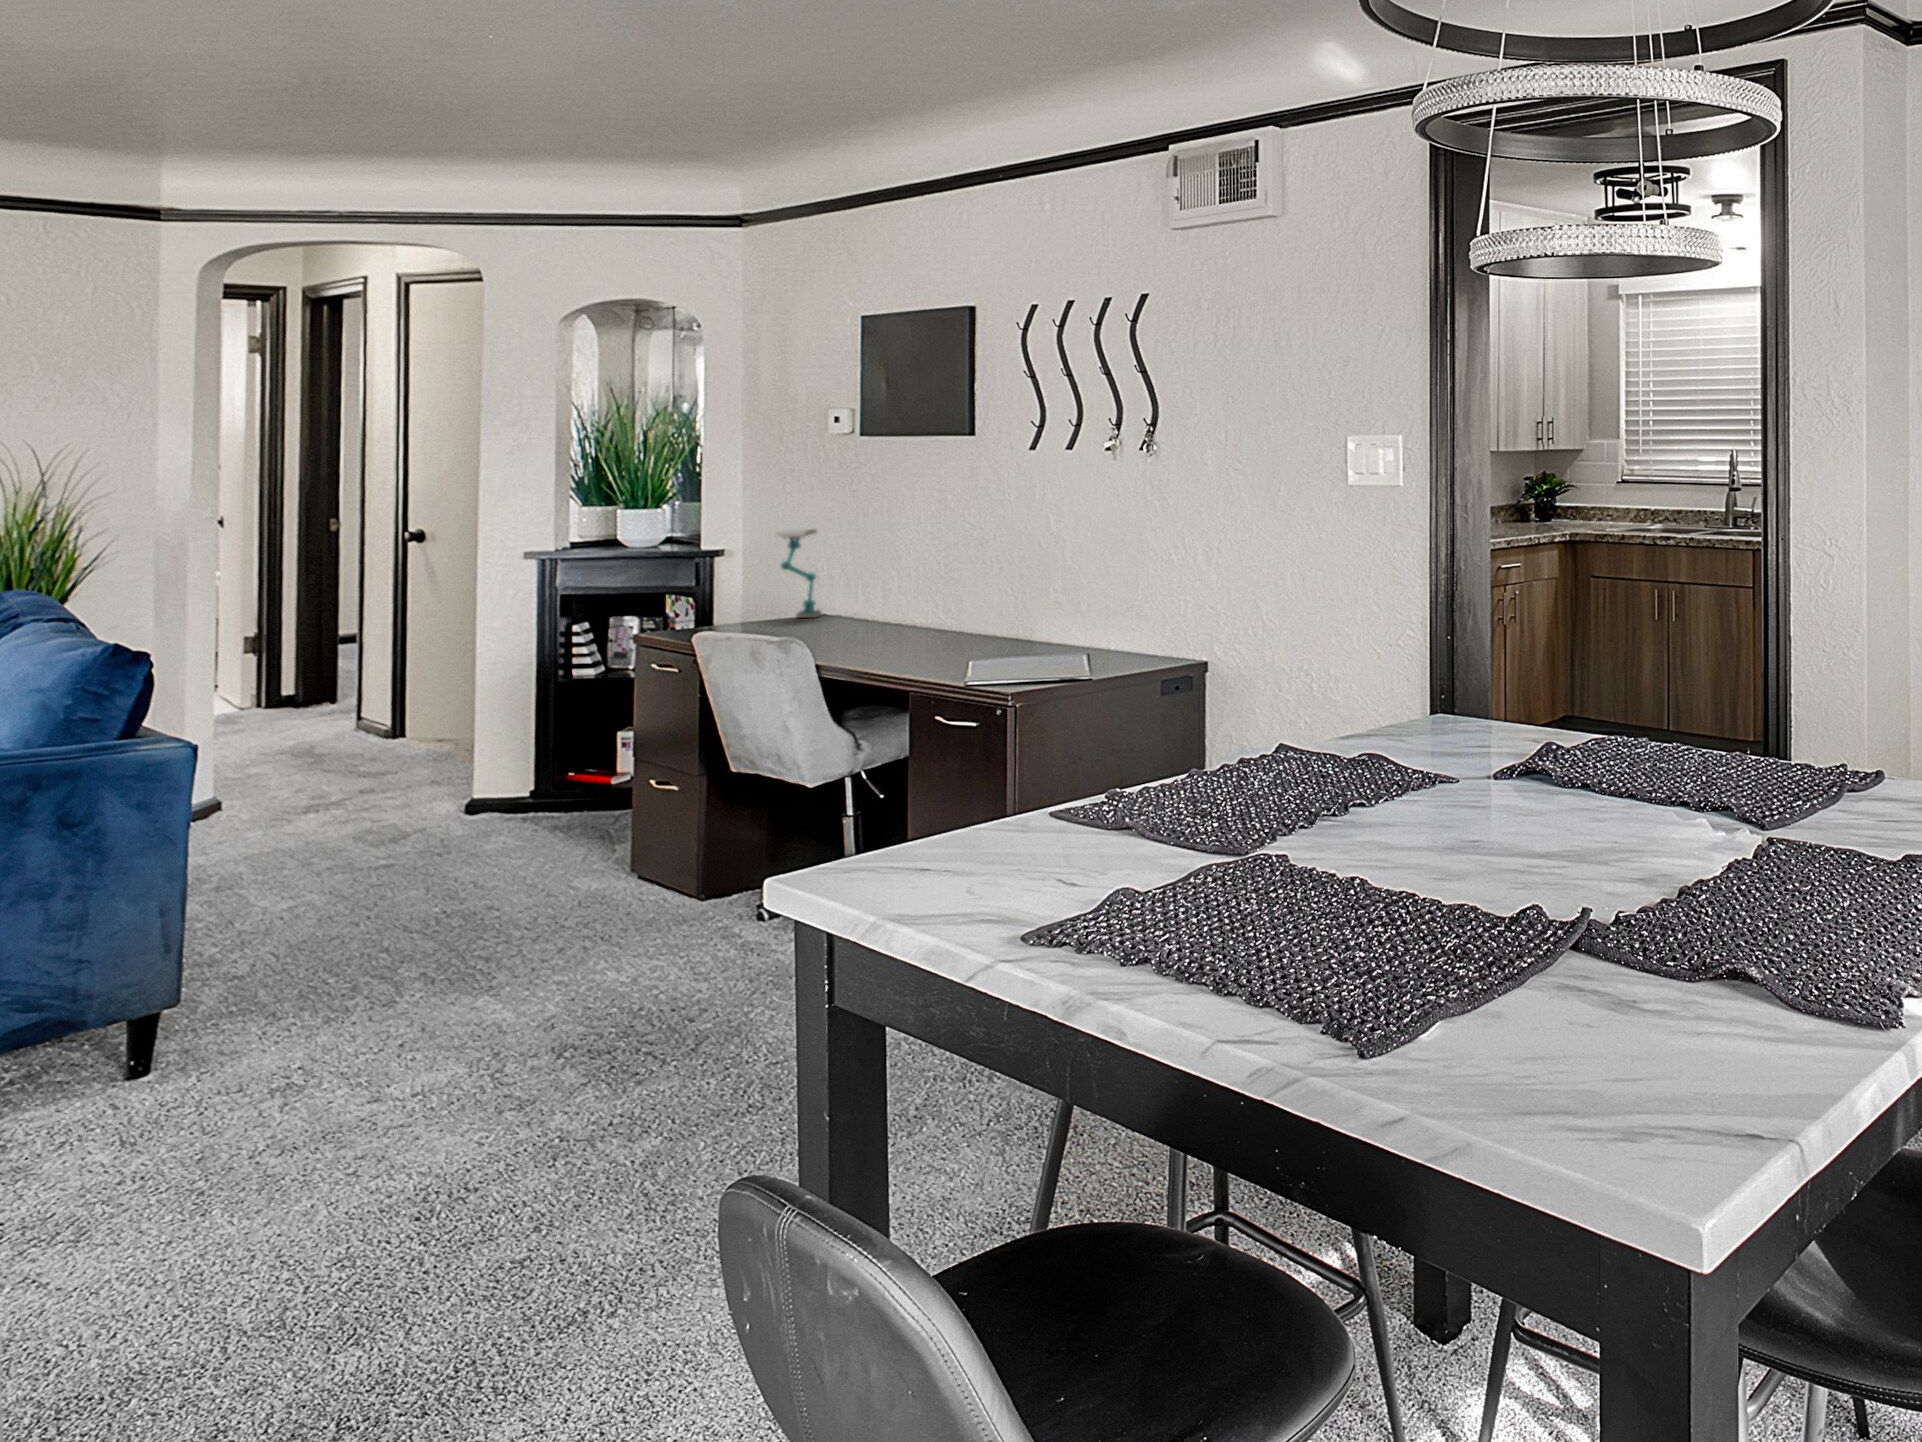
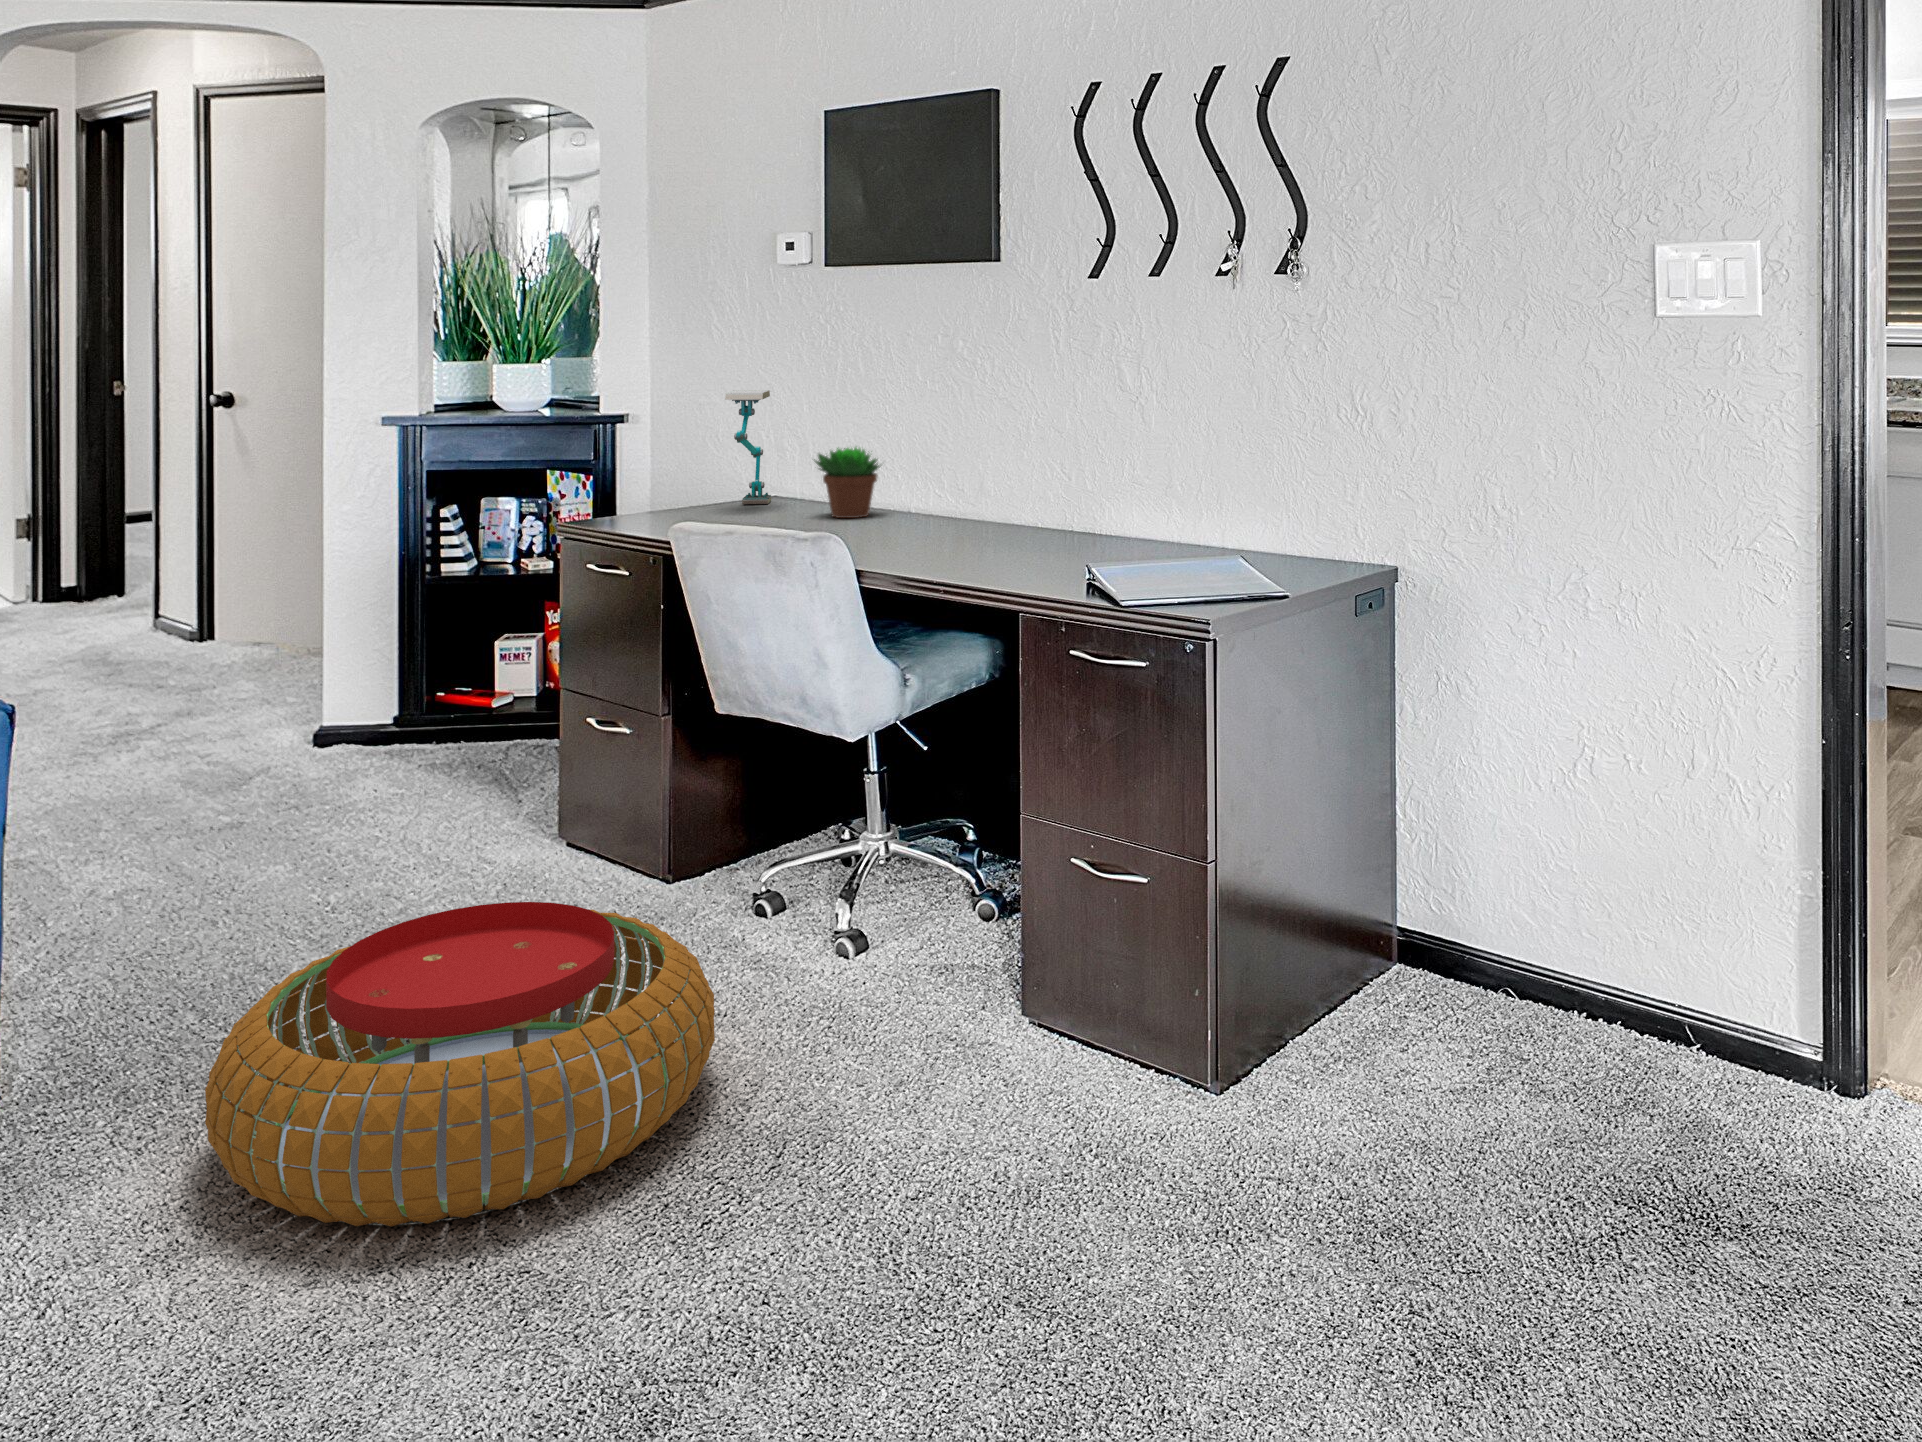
succulent plant: none [835,571,894,628] -> present [814,447,880,518]
pouf: none [315,890,673,1078] -> present [205,902,715,1226]

